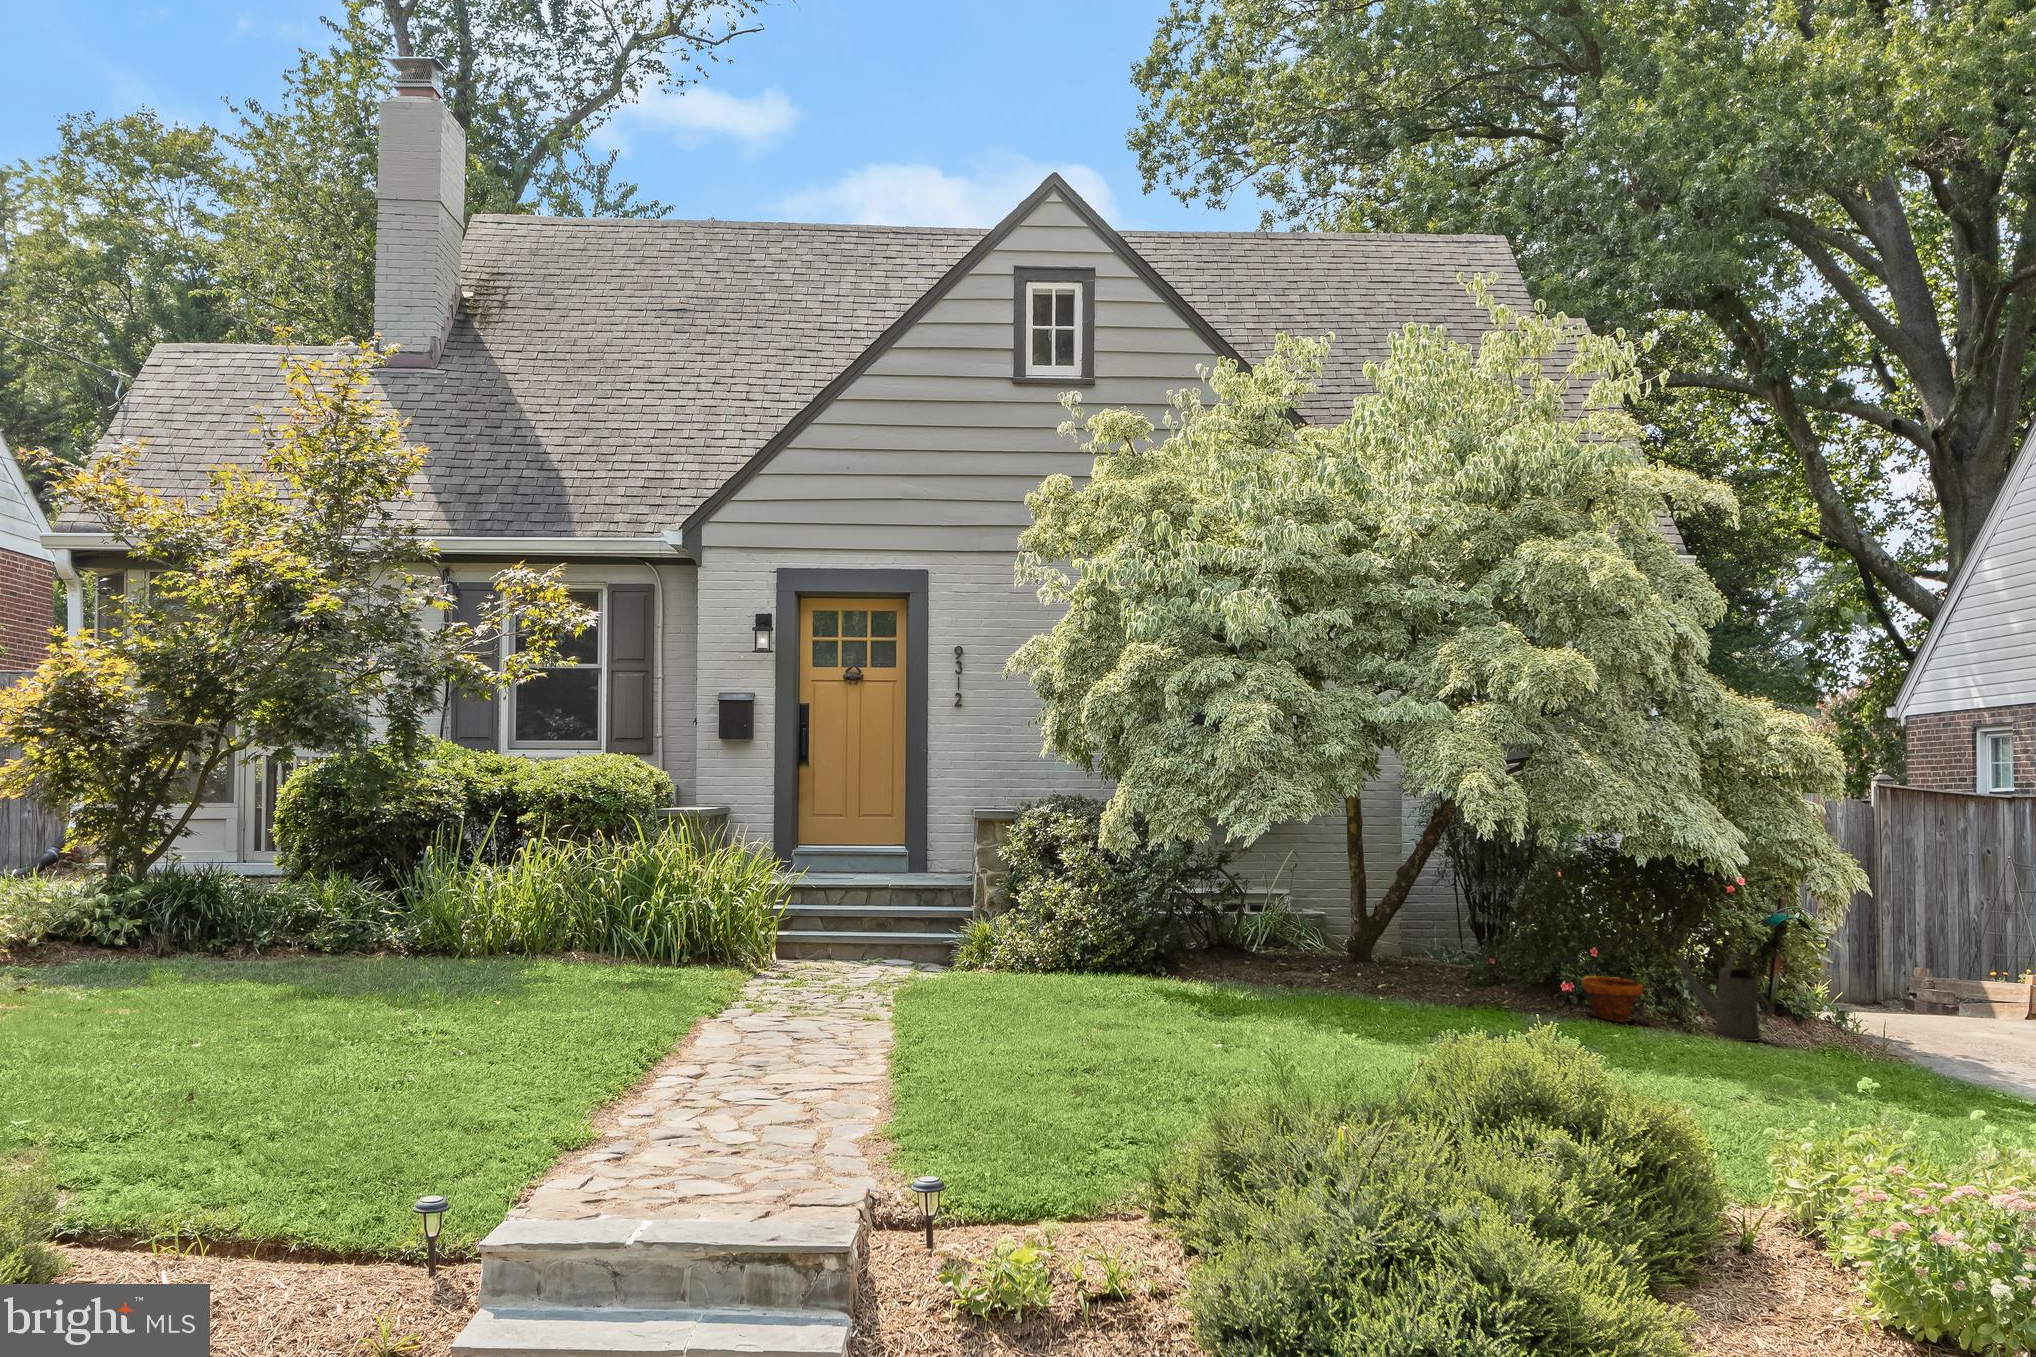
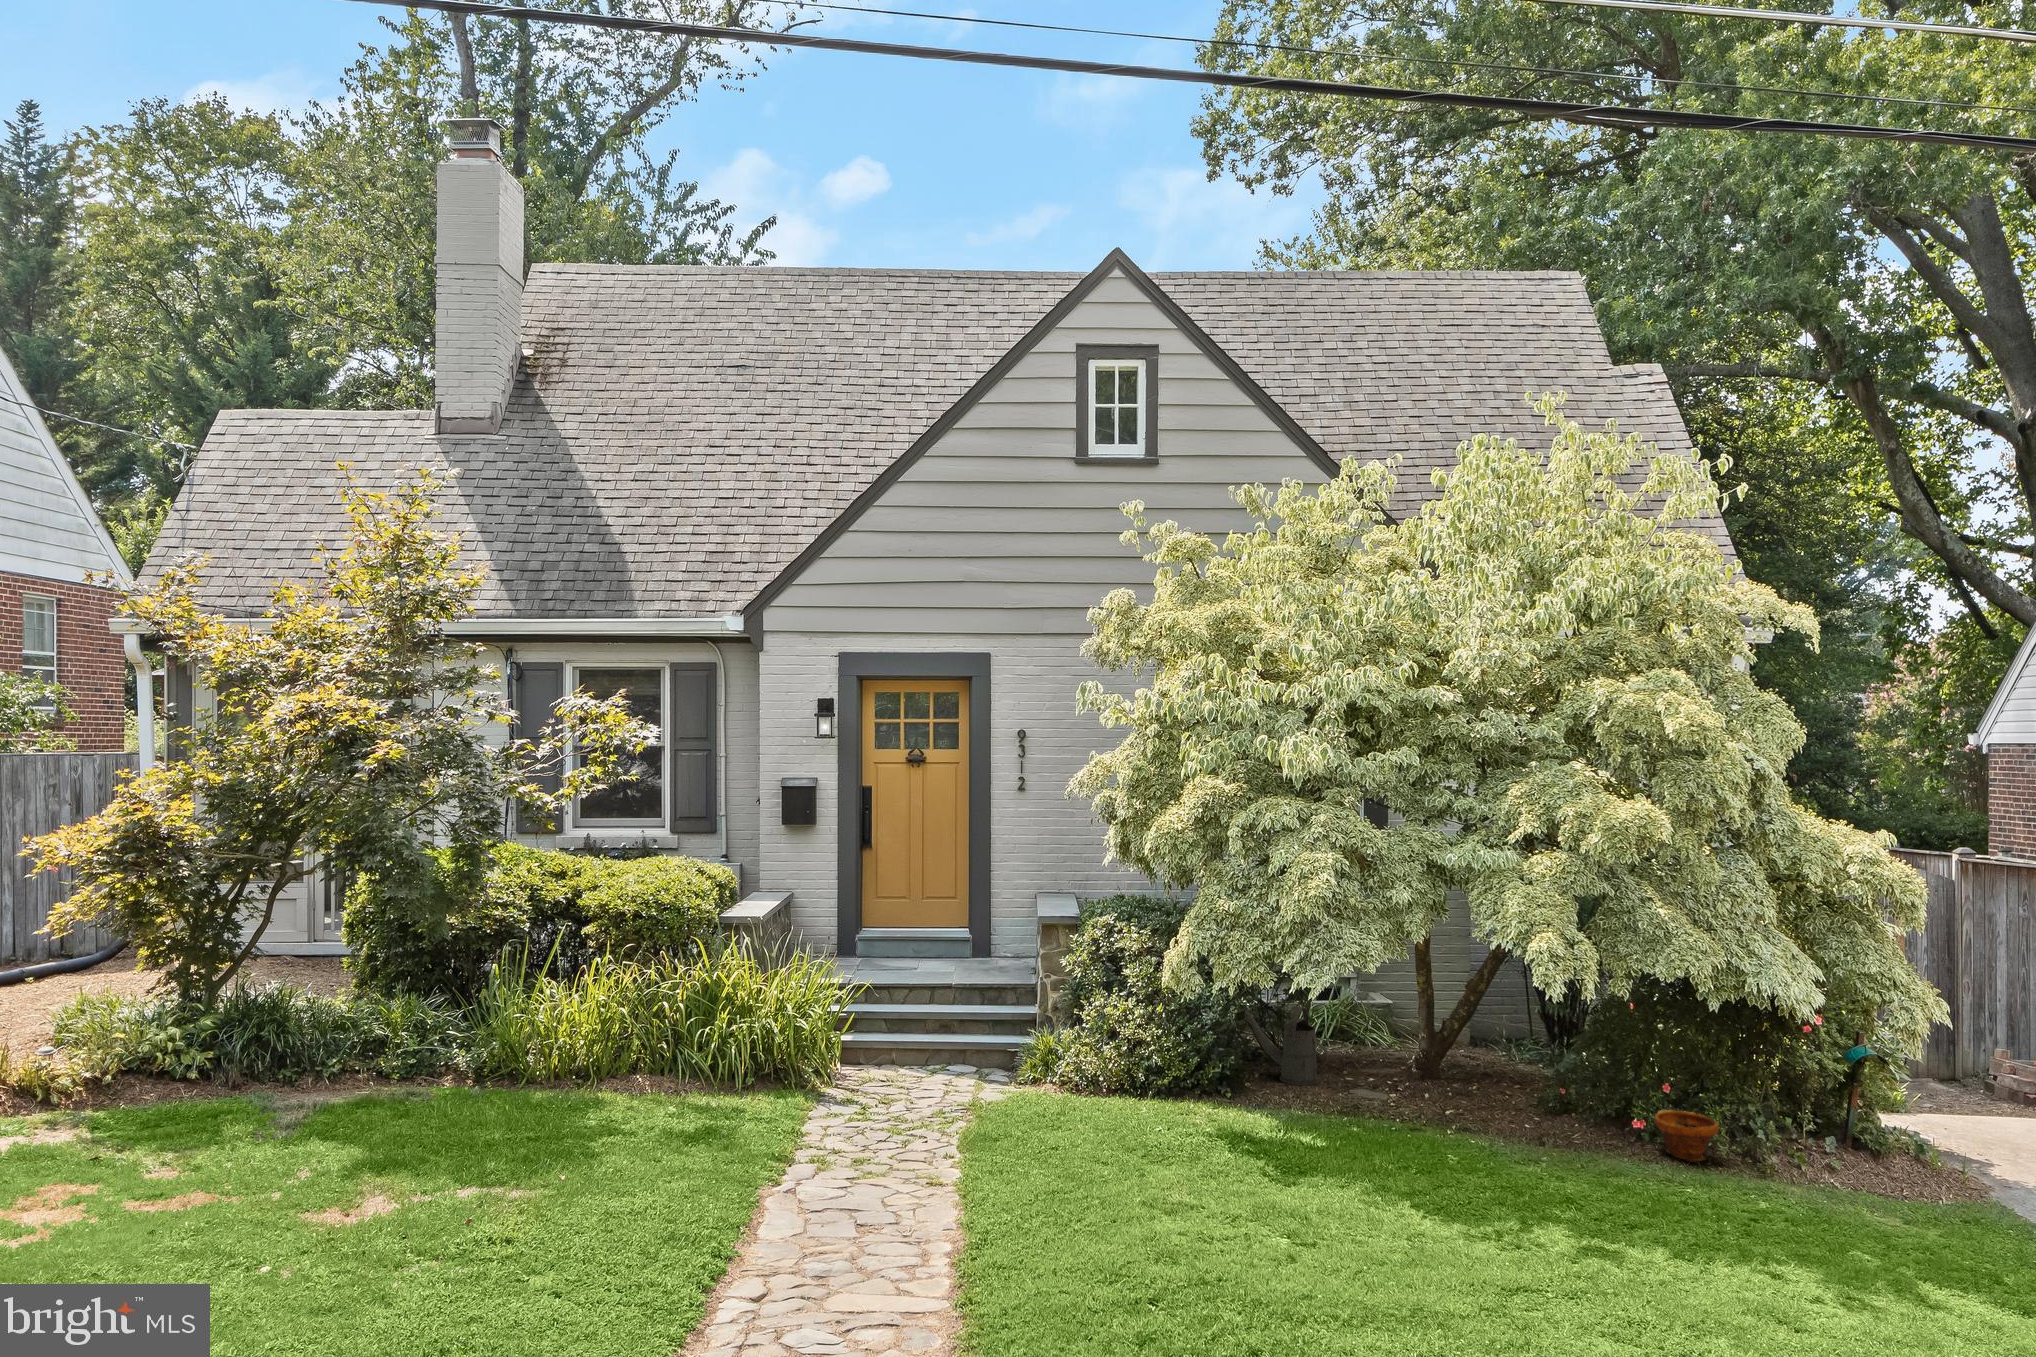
watering can: present [1676,952,1771,1041] -> present [1245,1007,1328,1086]

